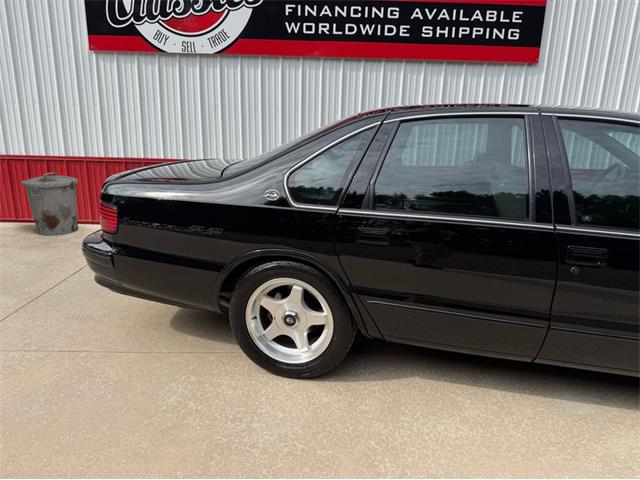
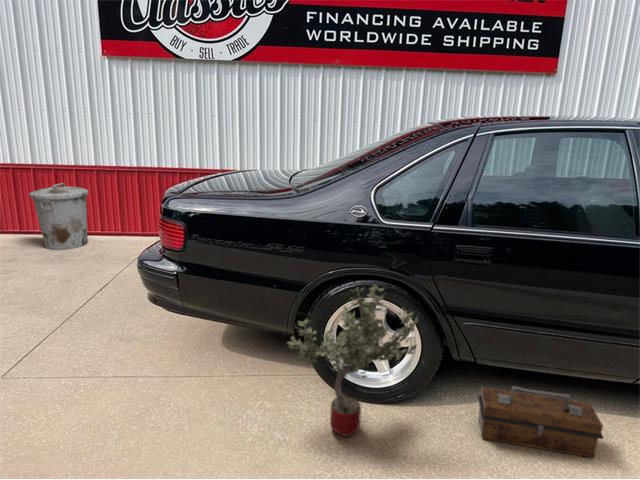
potted tree: none [201,262,315,410] -> present [288,284,418,436]
toolbox: none [385,367,499,440] -> present [478,386,603,458]

